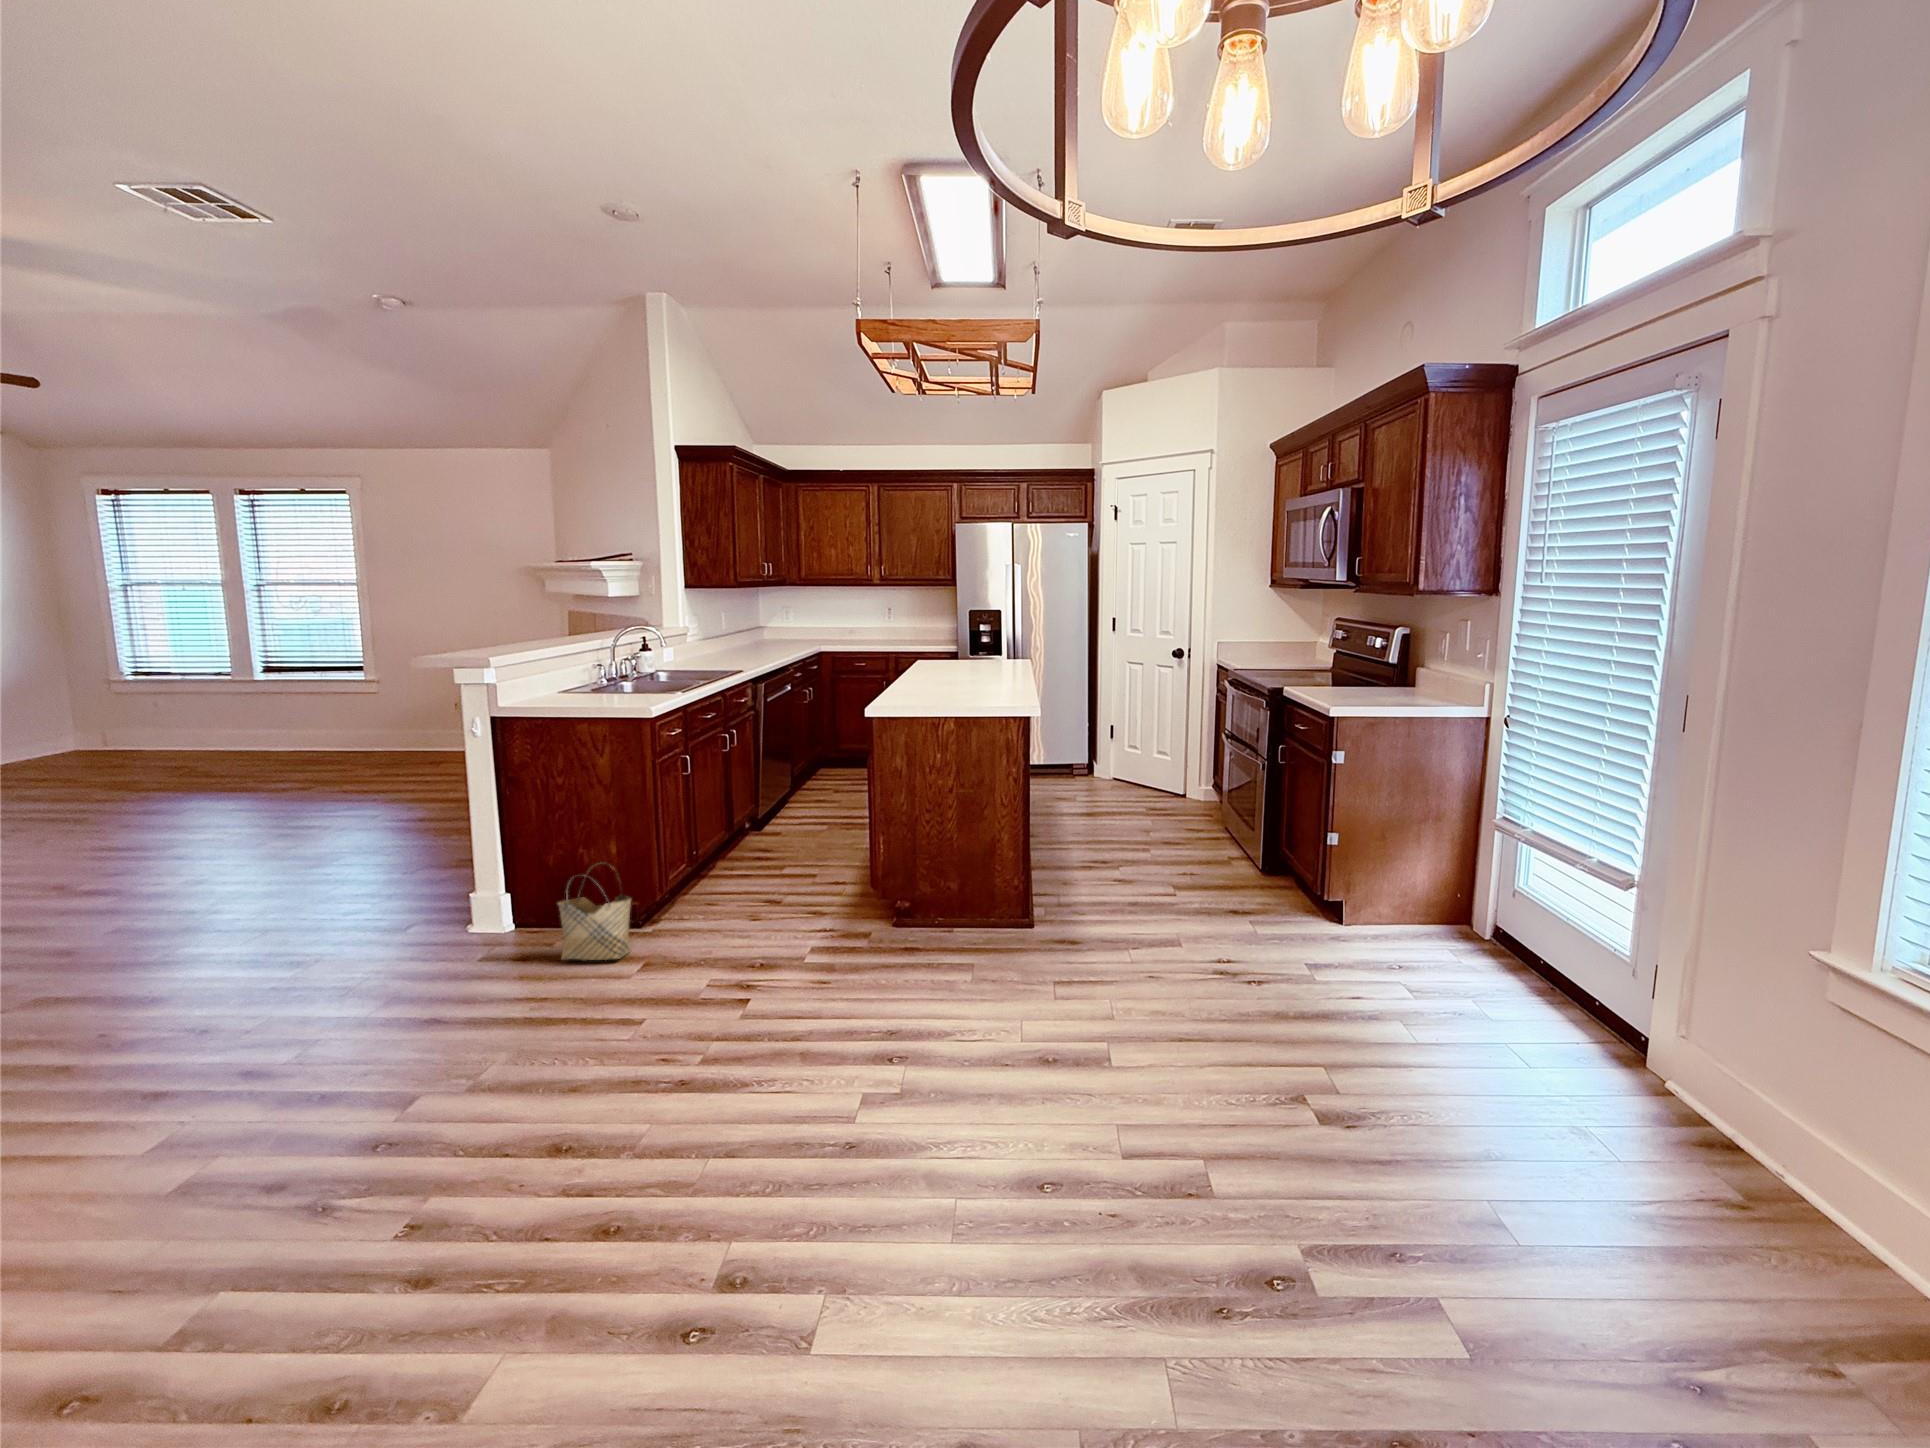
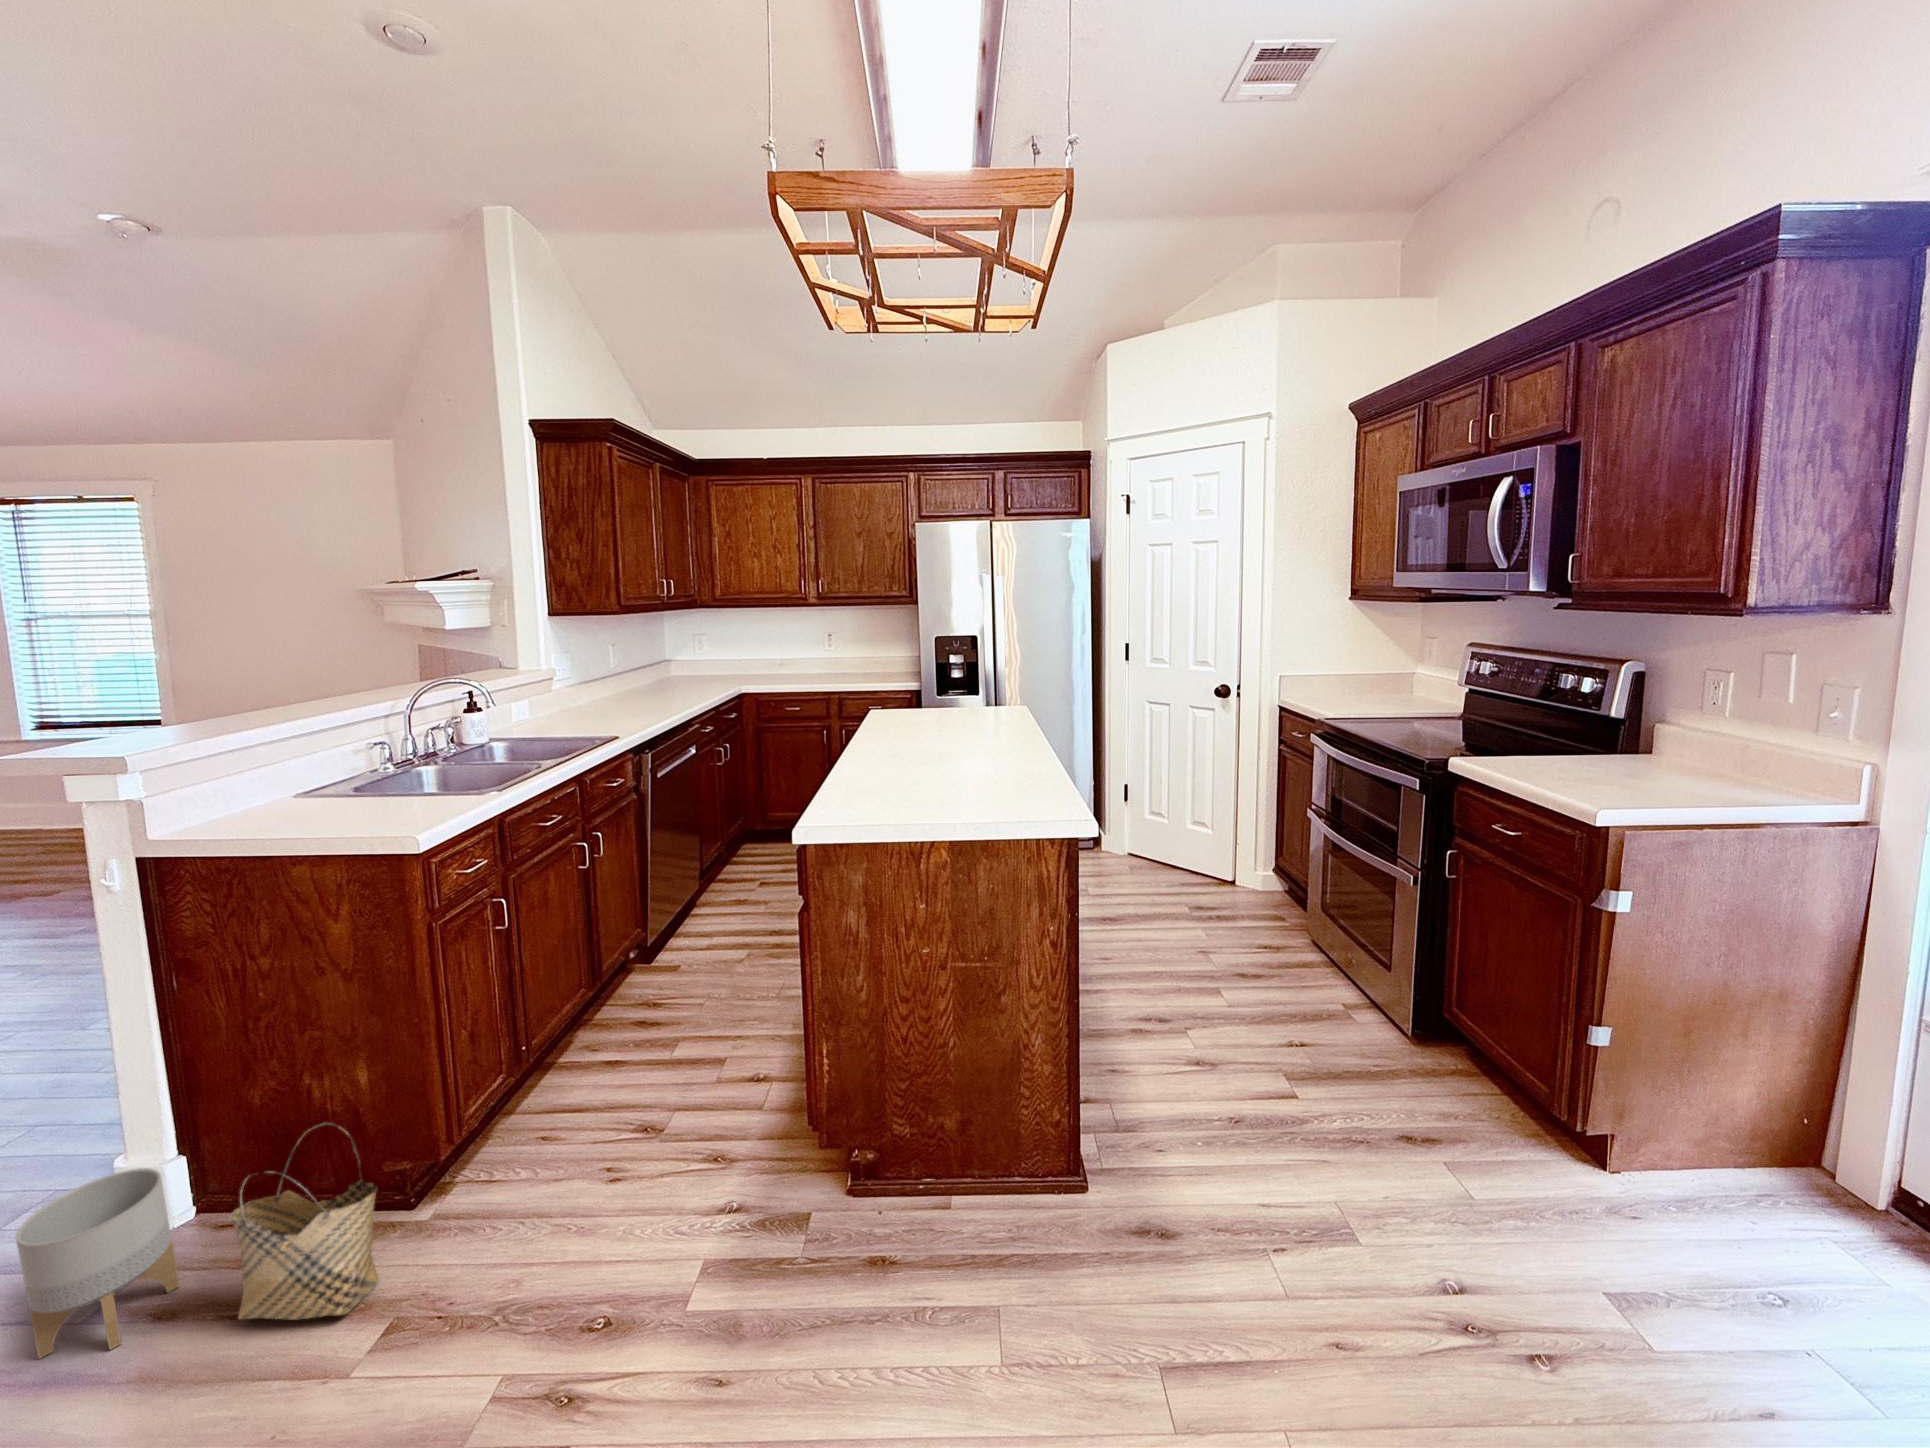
planter: none [452,885,521,971] -> present [16,1168,179,1358]

